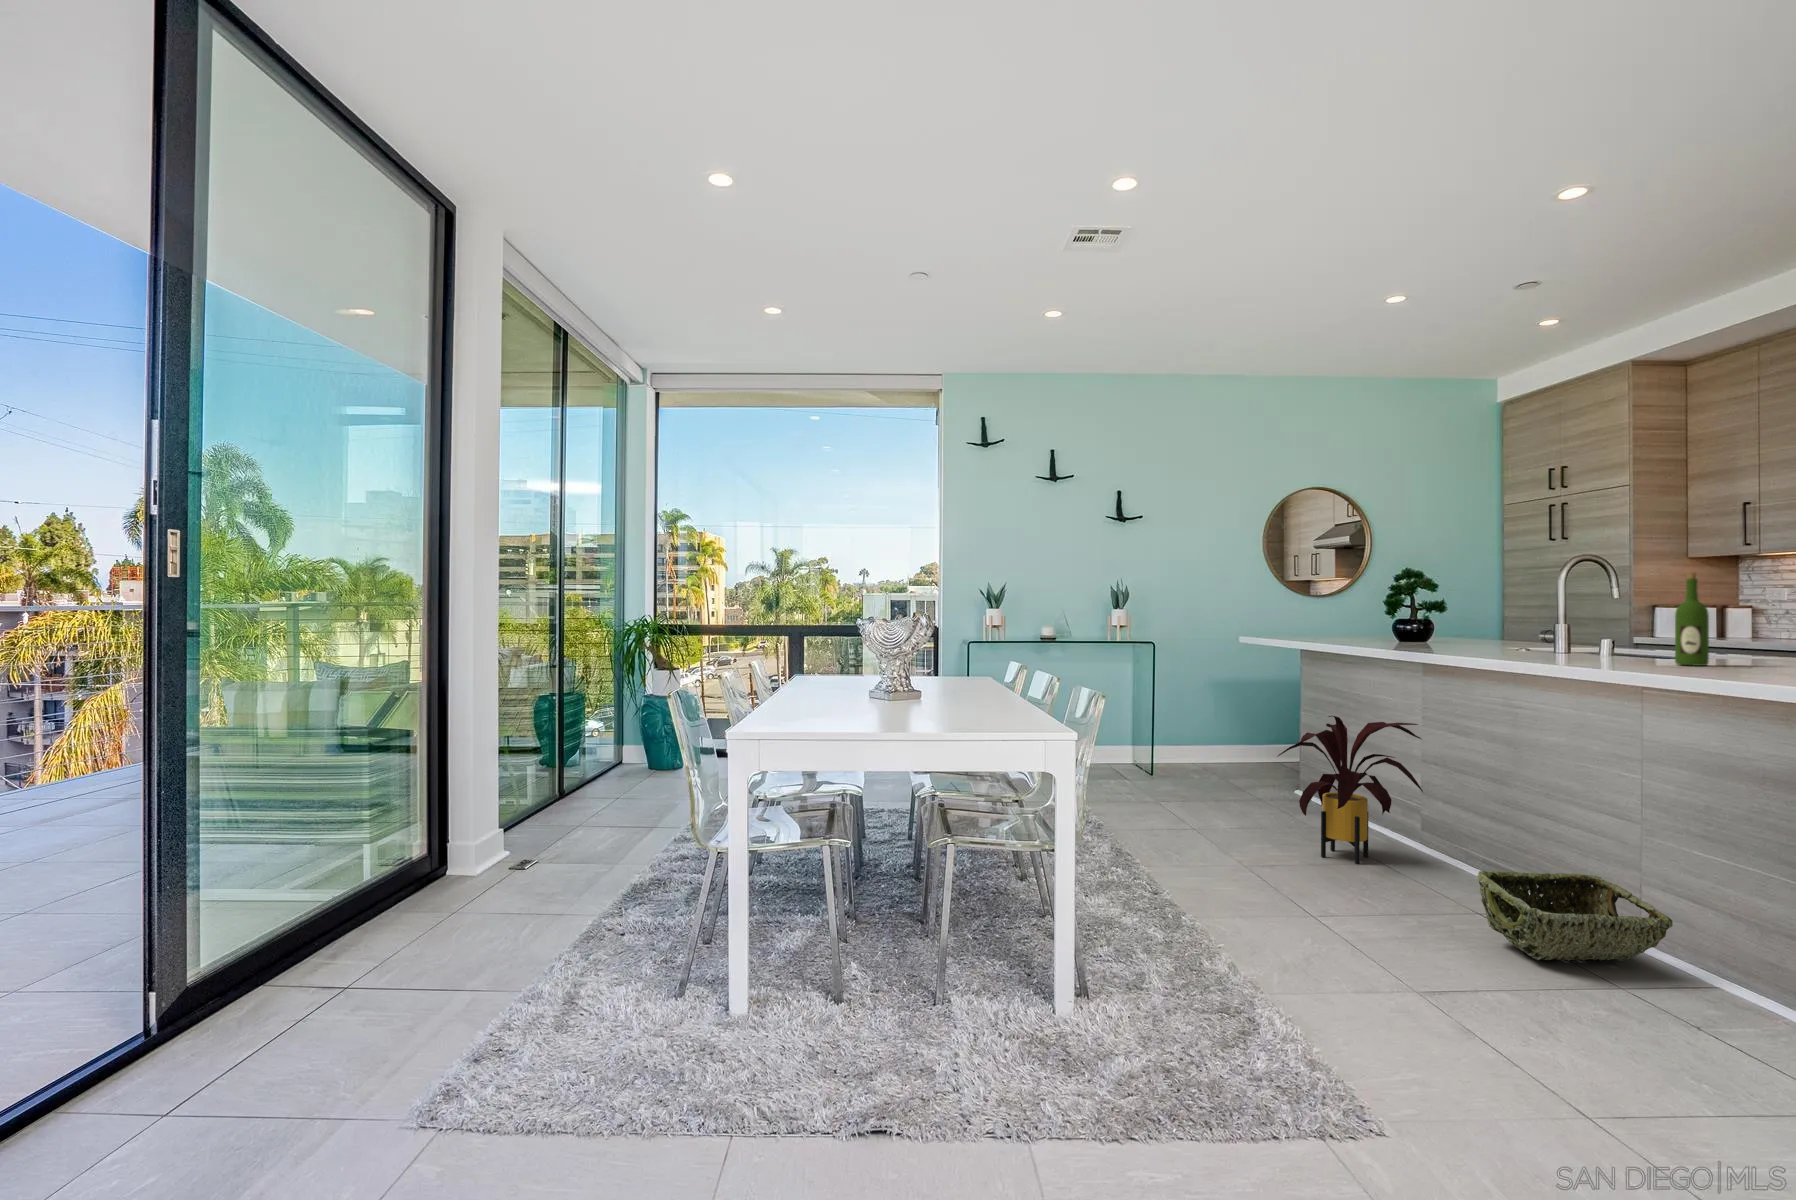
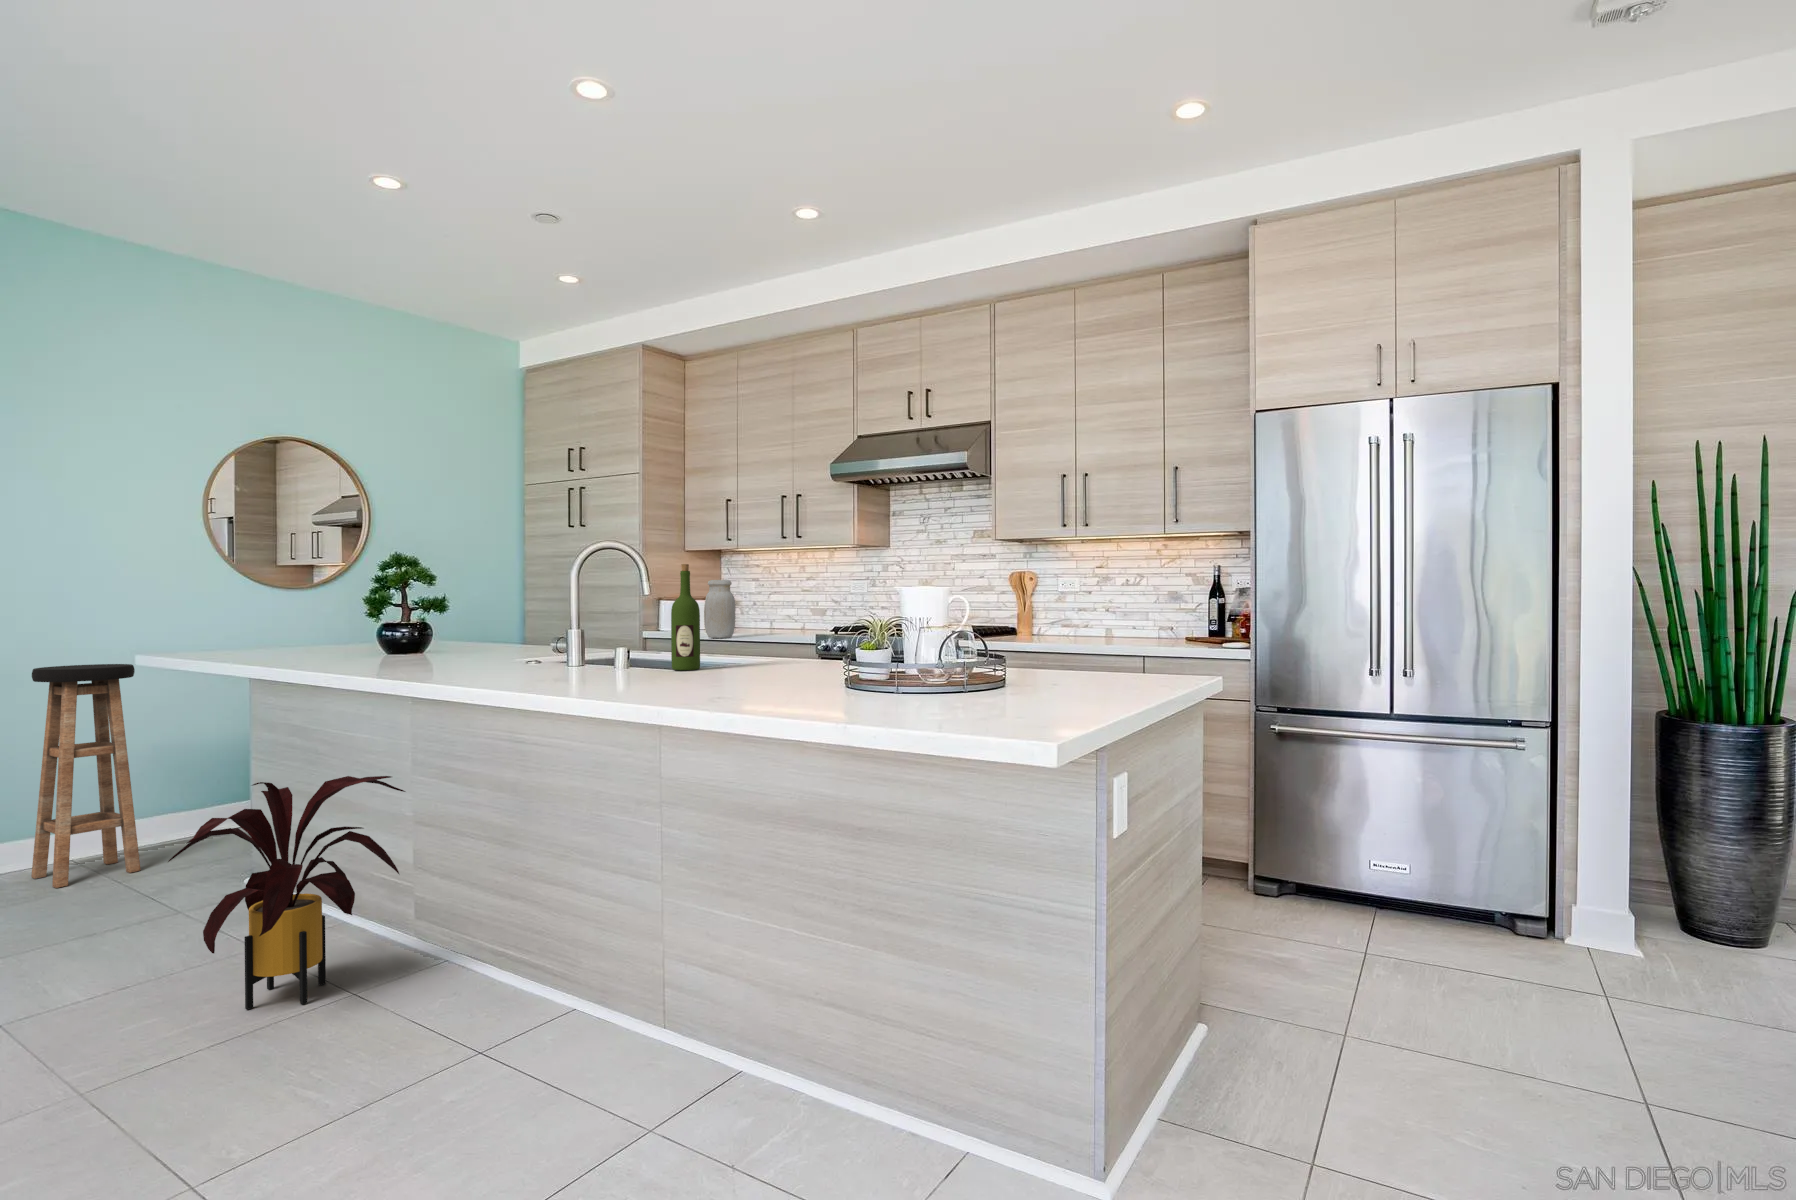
jar: none [1714,587,1758,647] -> present [704,580,736,638]
bar stool: none [1173,641,1229,772] -> present [31,664,141,888]
woven basket: present [1477,871,1673,961] -> none [449,949,670,1108]

